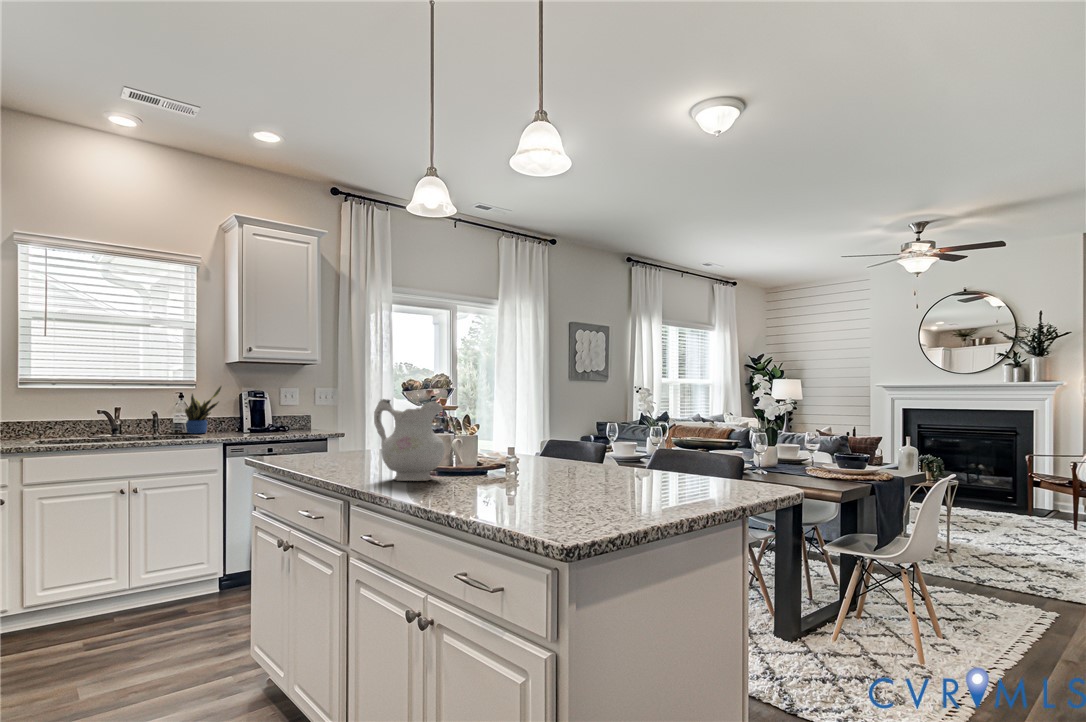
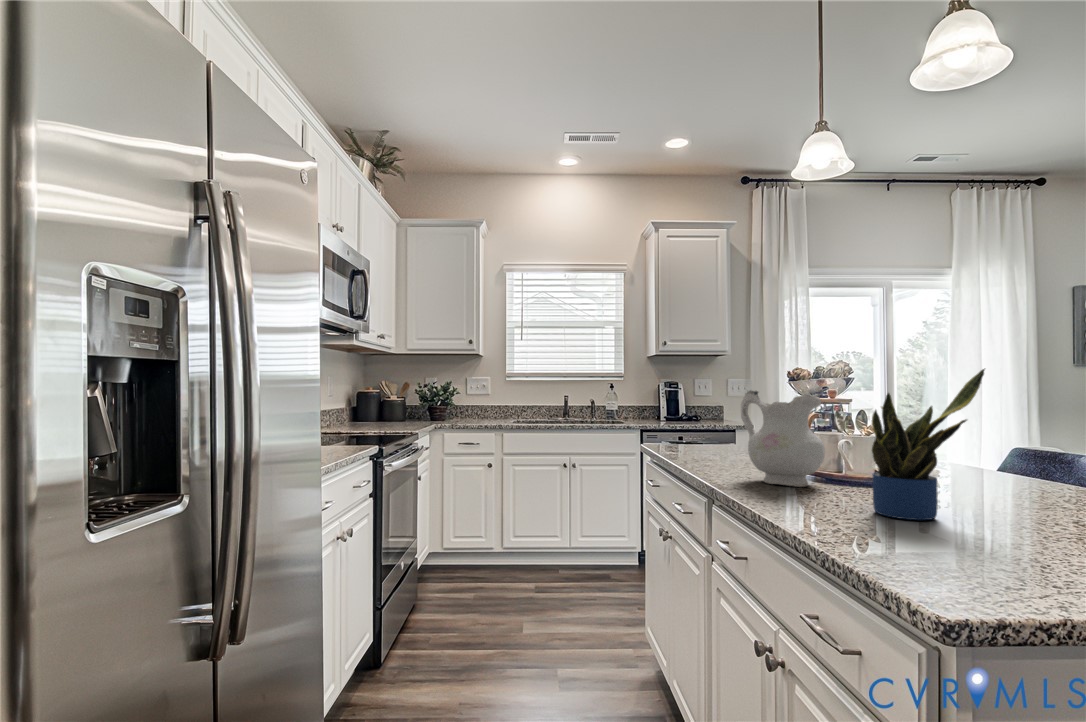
potted plant: present [185,386,221,434] -> present [872,369,985,520]

